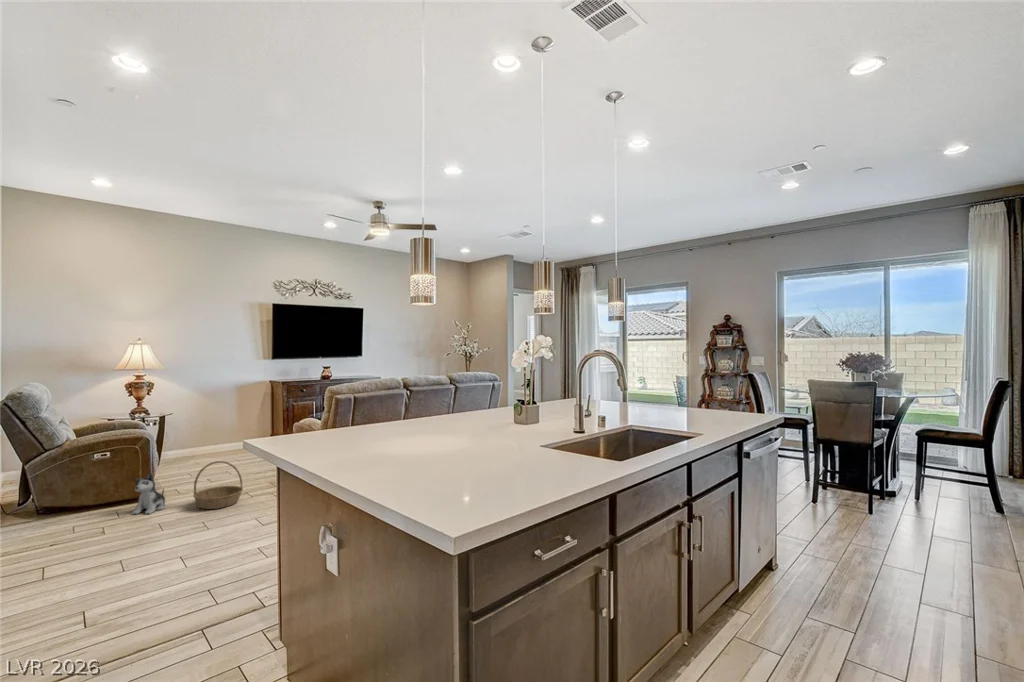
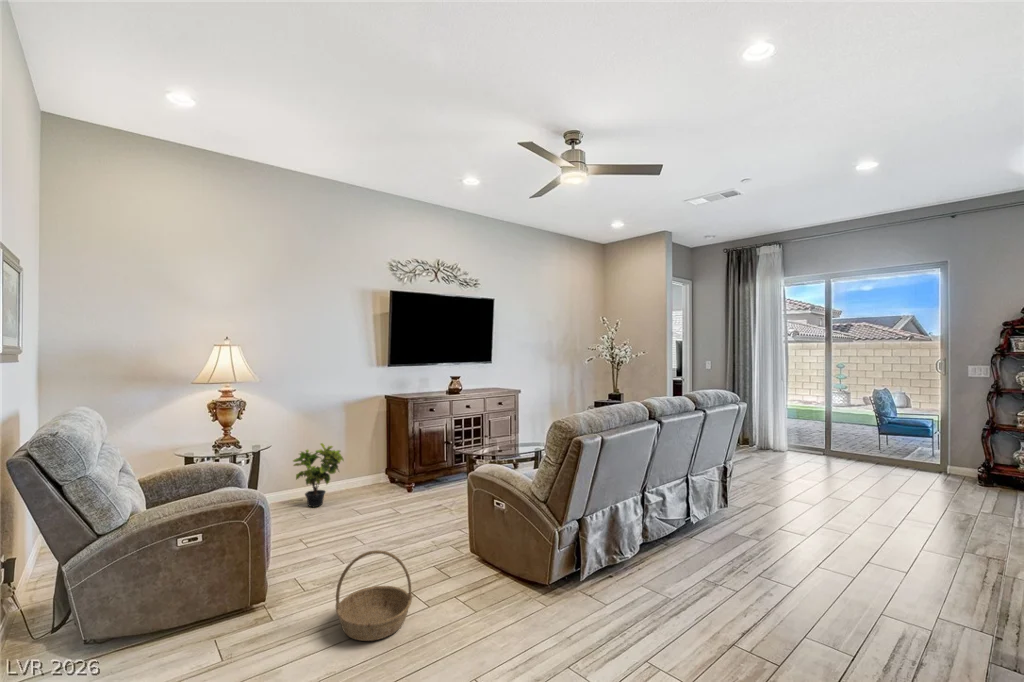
potted plant: none [192,413,231,459] -> present [293,443,344,507]
plush toy: present [132,473,166,514] -> none [239,574,290,651]

